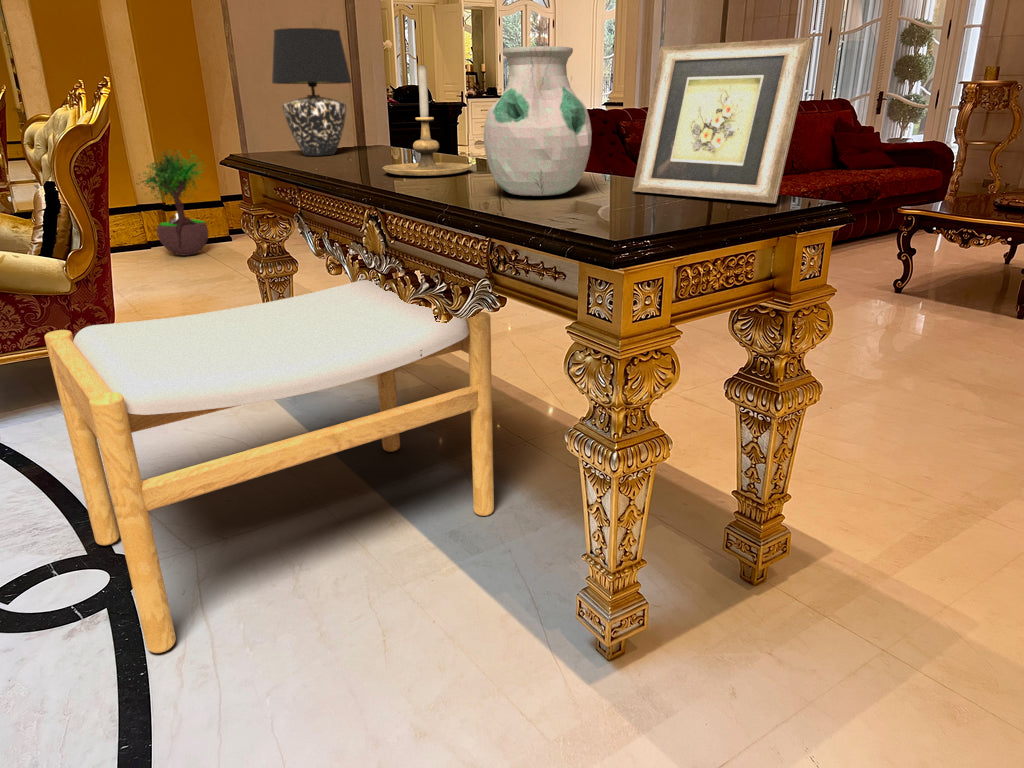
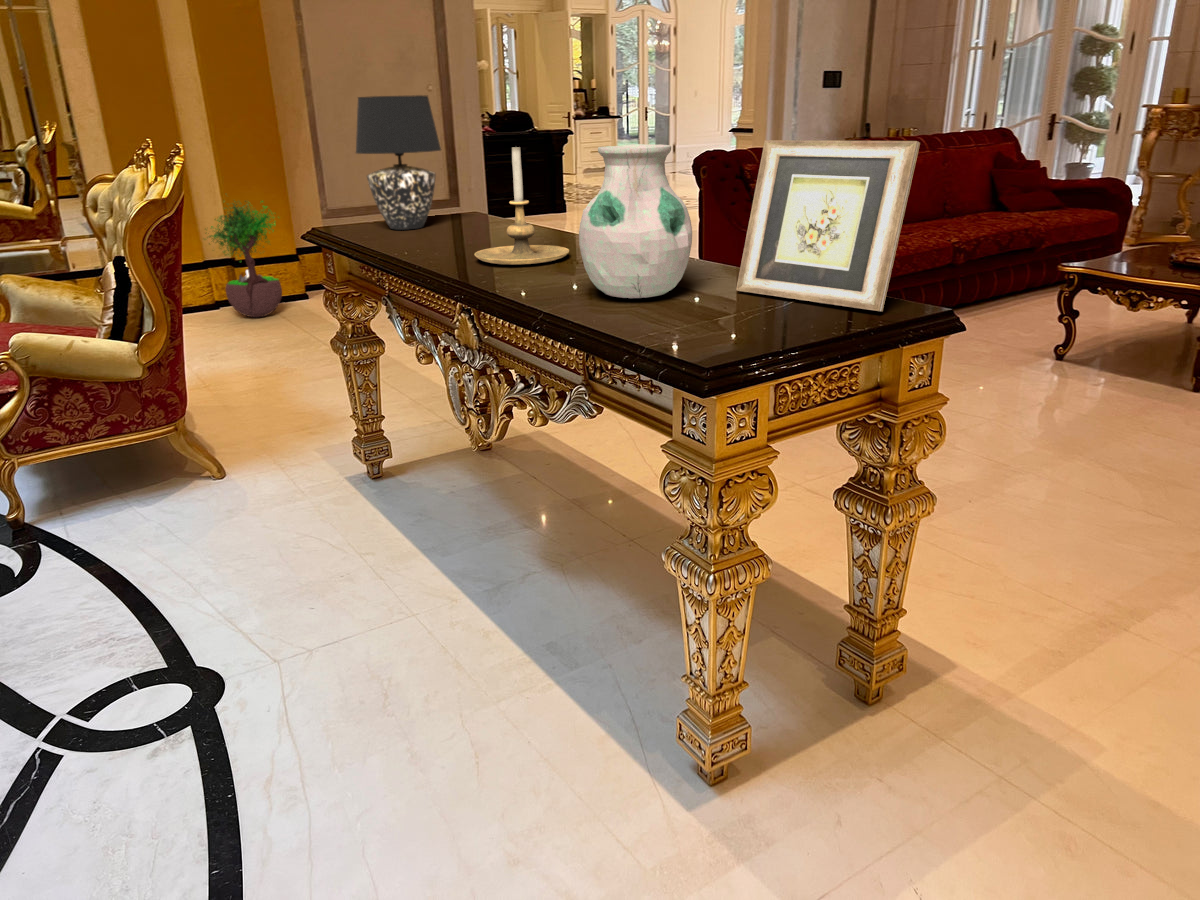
footstool: present [44,280,494,653] -> none [128,367,594,772]

